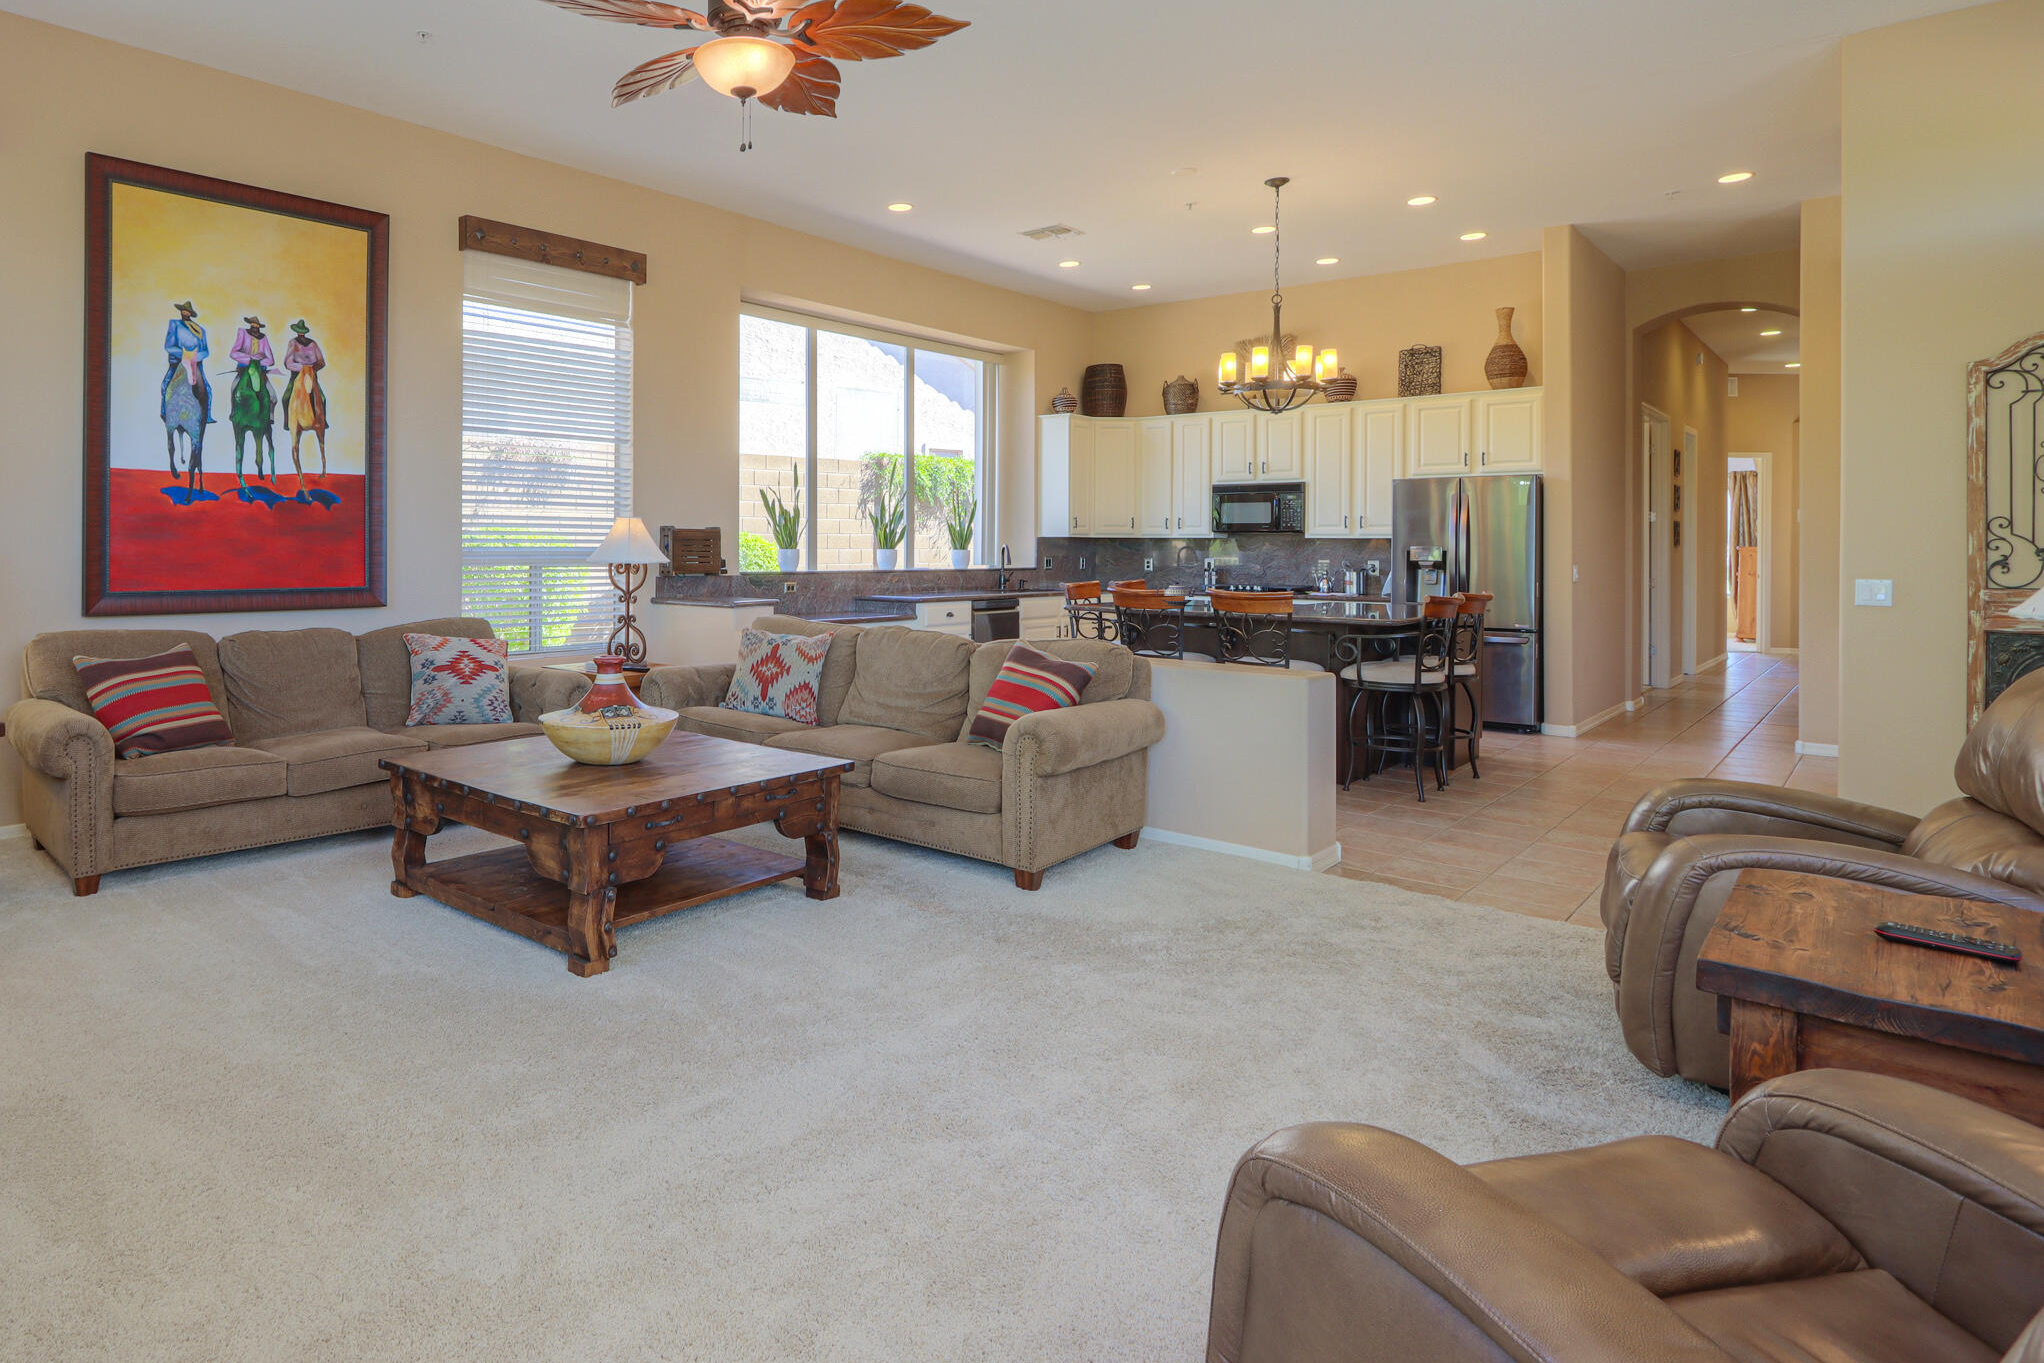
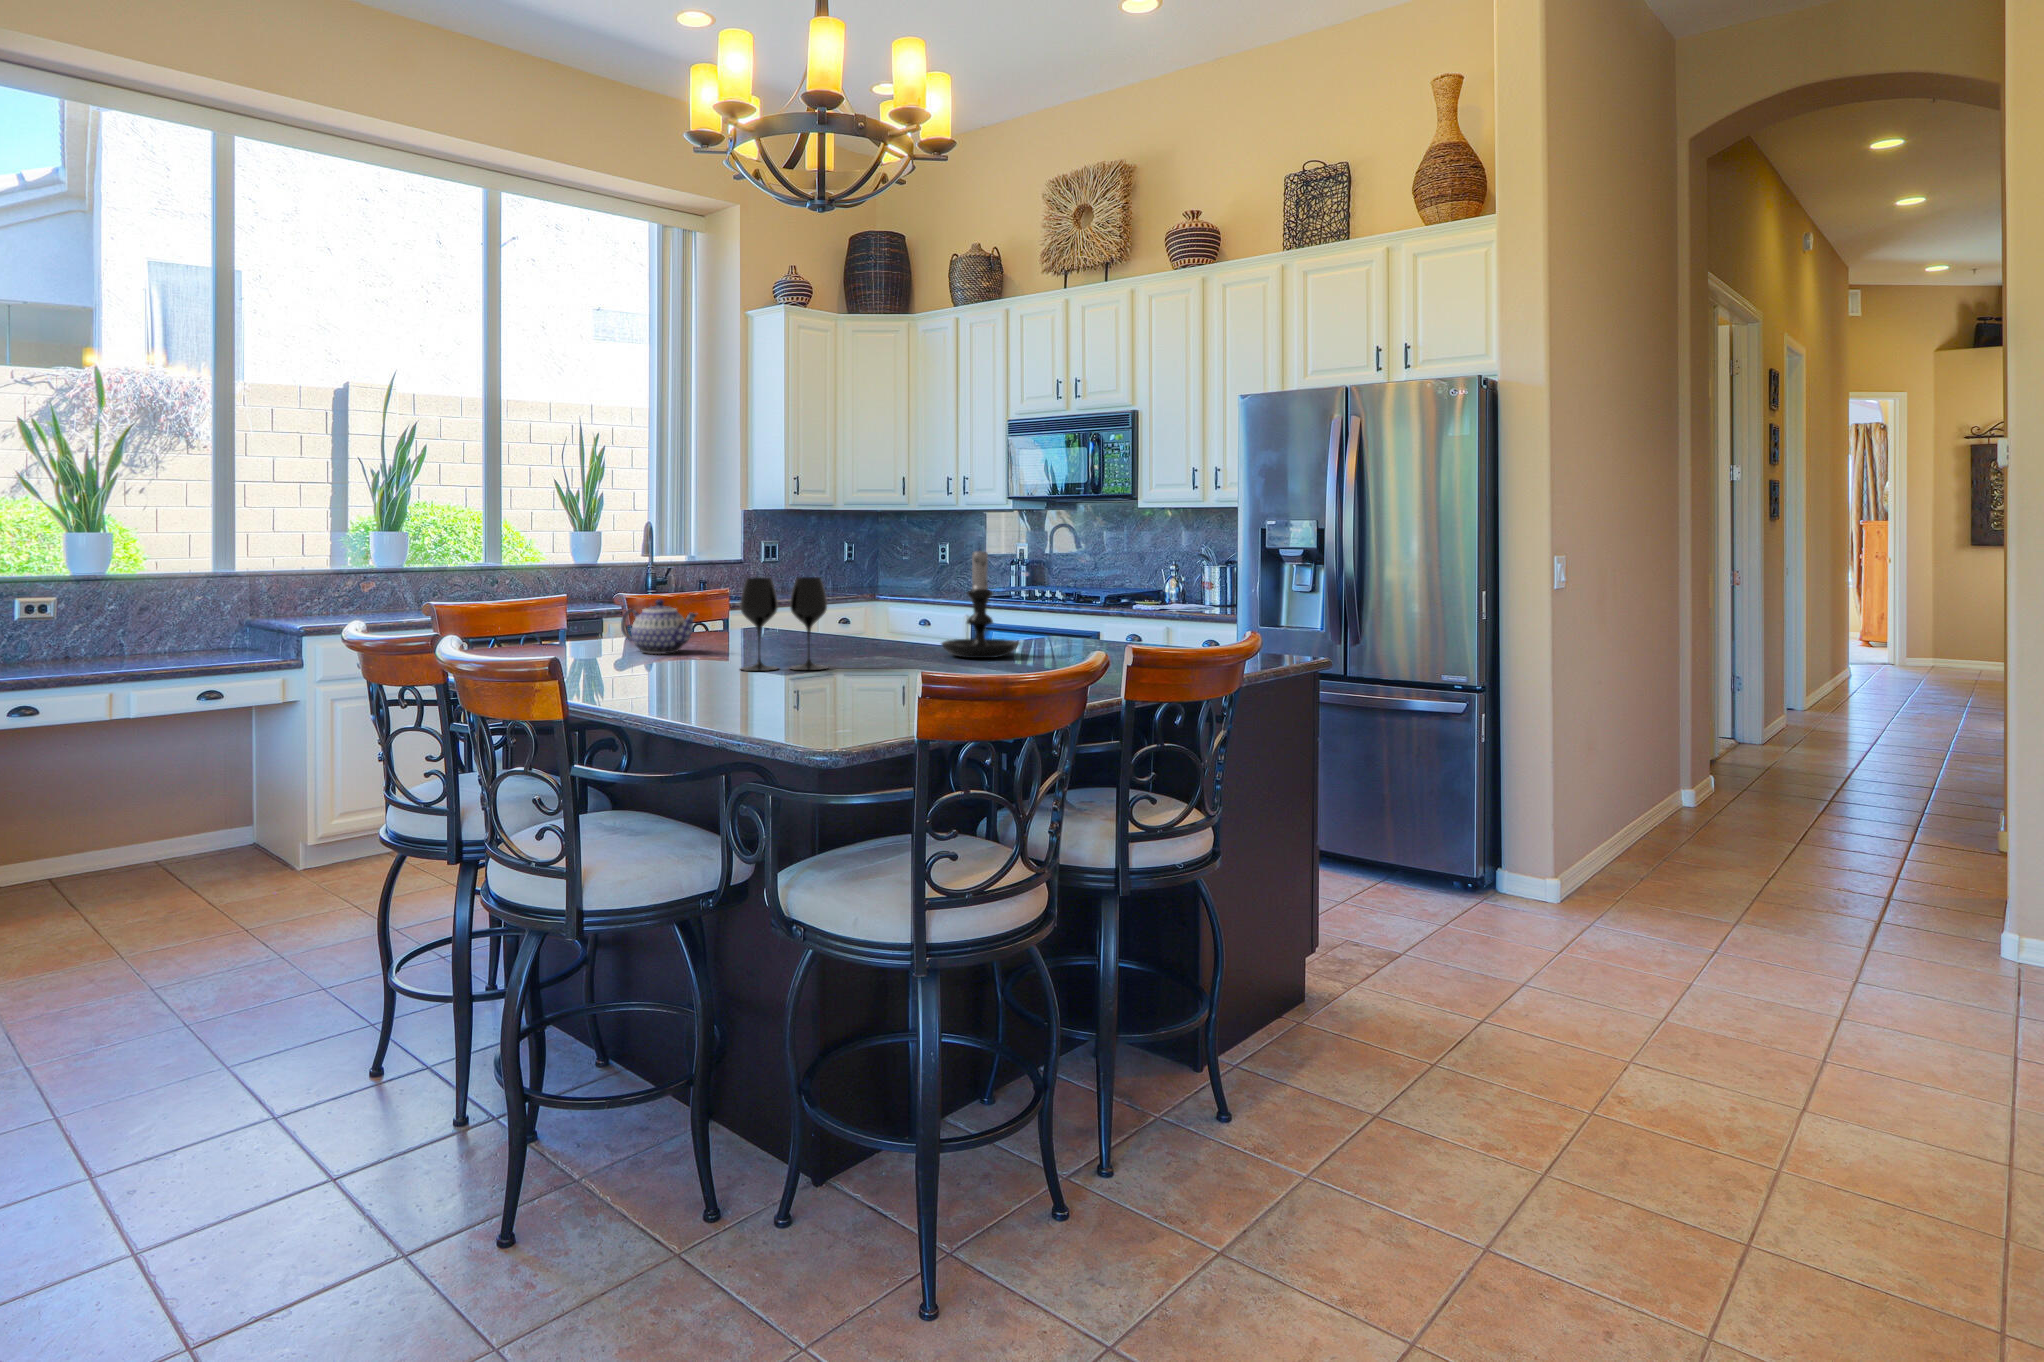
candle holder: none [1308,556,1345,607] -> present [942,549,1020,658]
wine glass: none [1244,570,1282,609] -> present [740,577,827,671]

